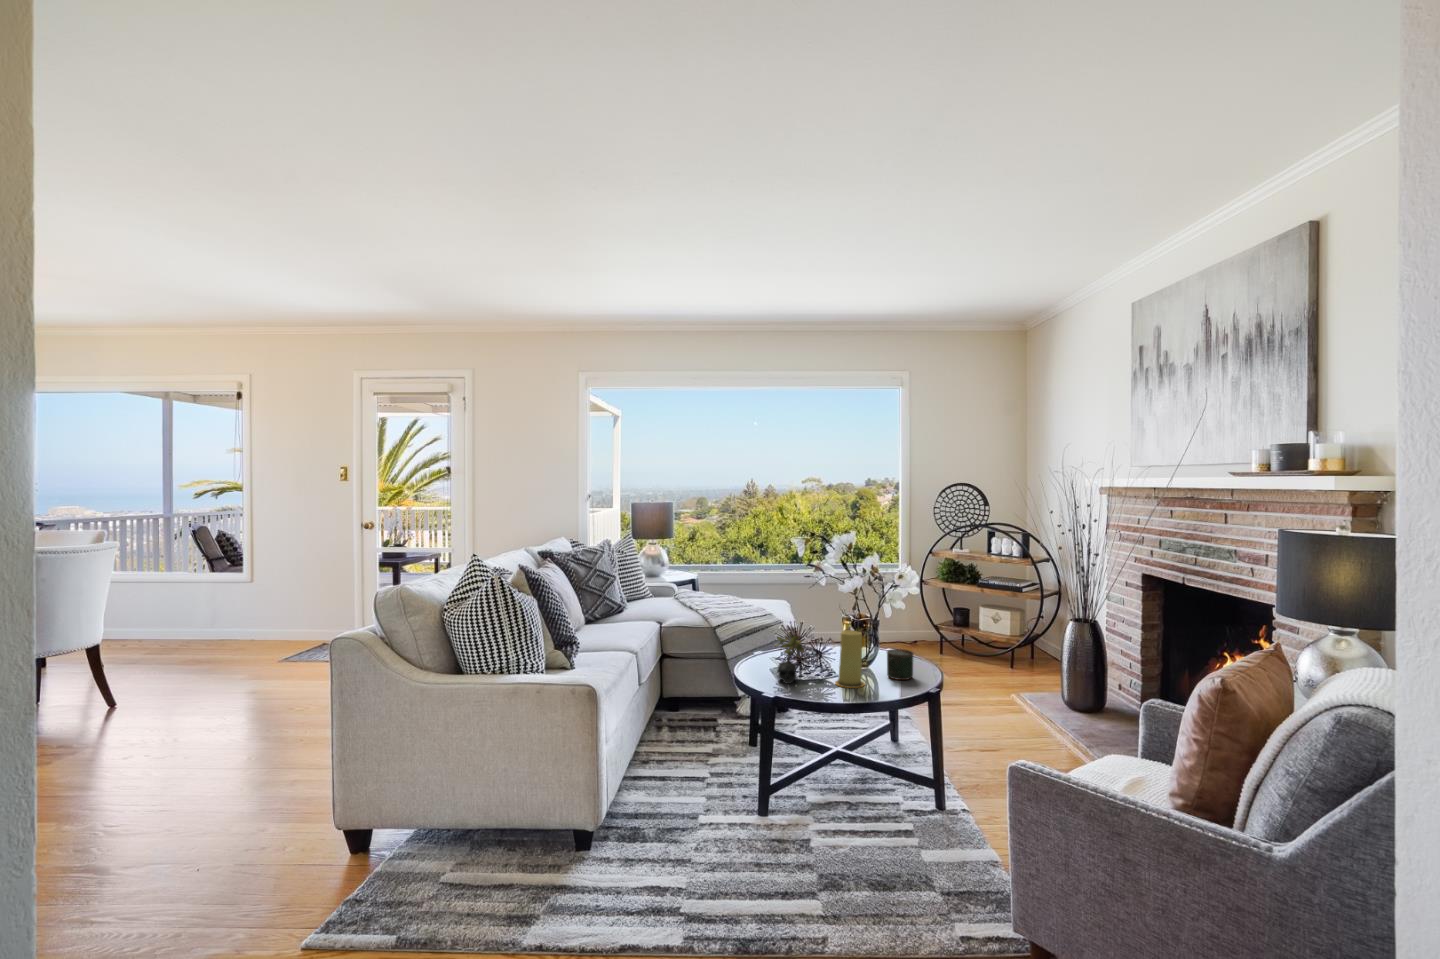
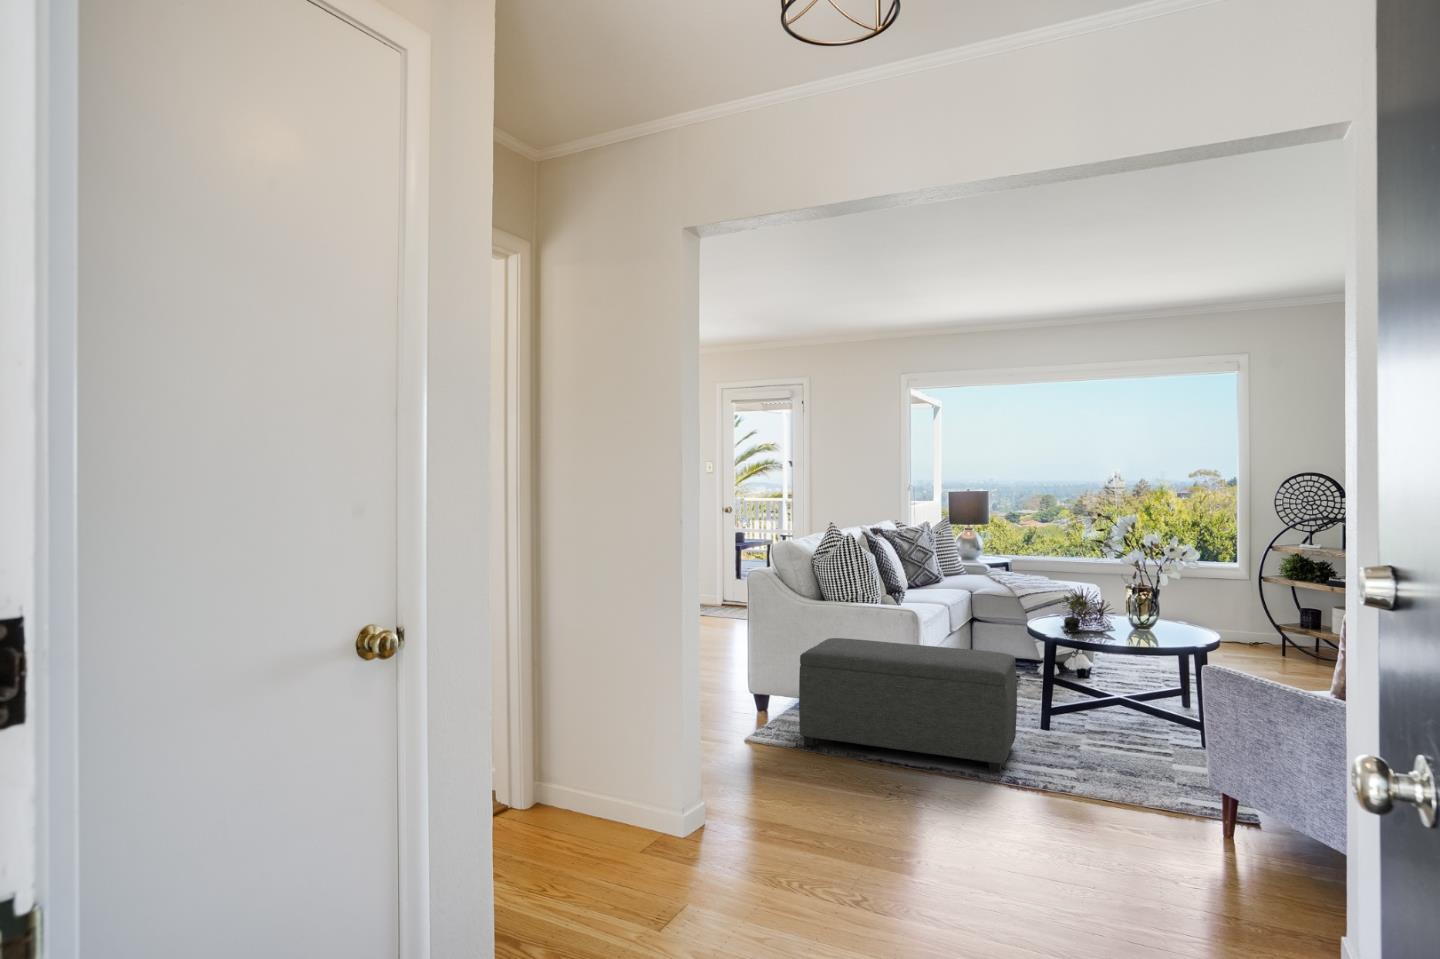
candle: present [835,630,865,688] -> none [1112,593,1138,639]
mug: present [887,649,913,680] -> none [1160,613,1186,638]
ottoman: none [410,731,733,932] -> present [799,638,1017,773]

